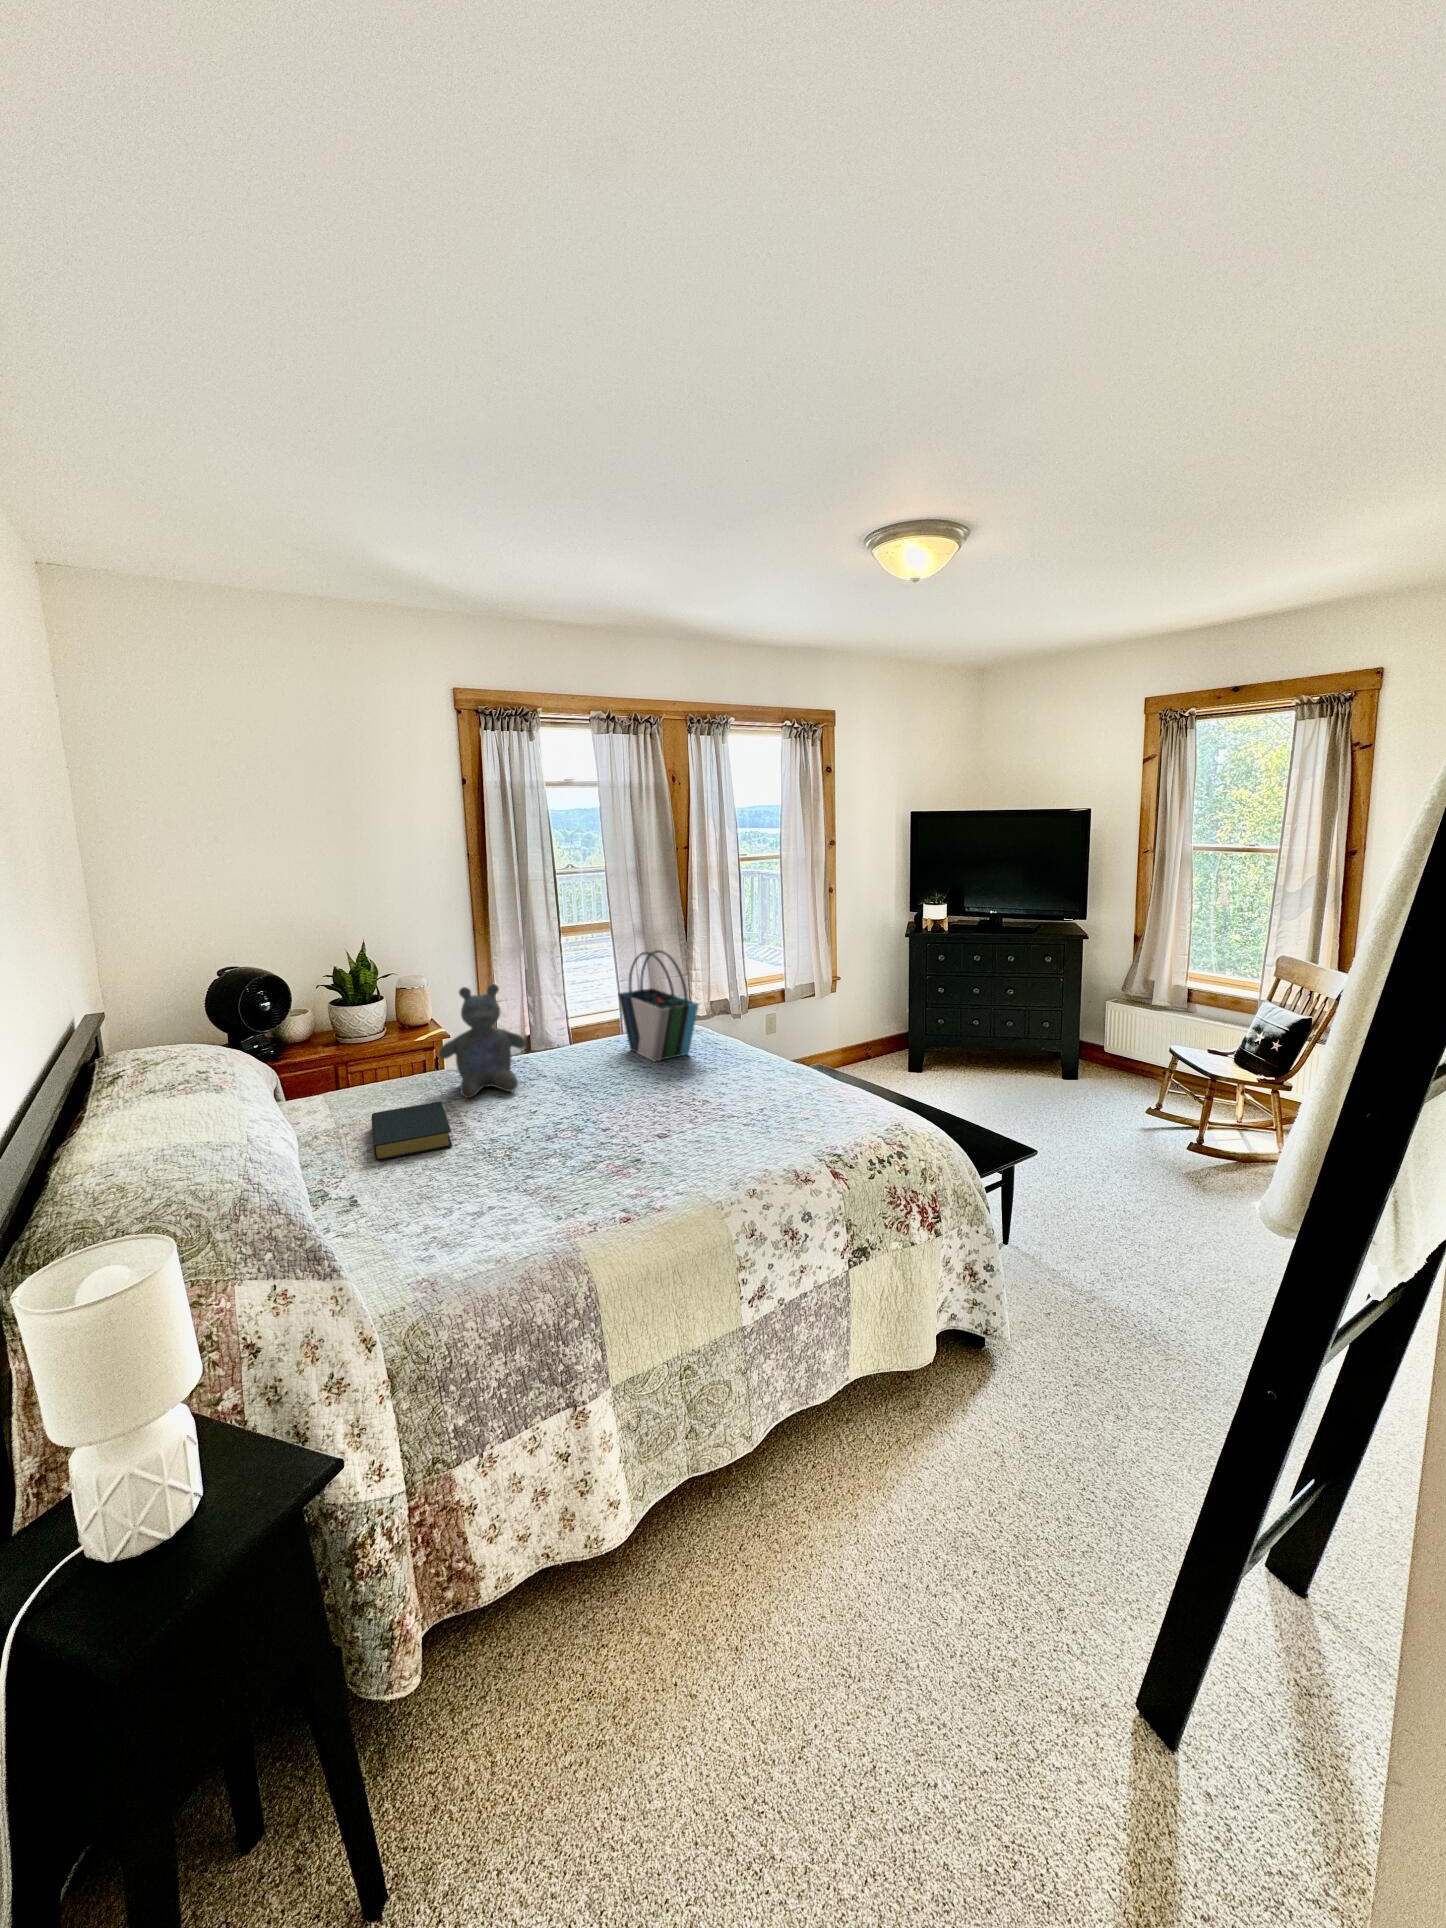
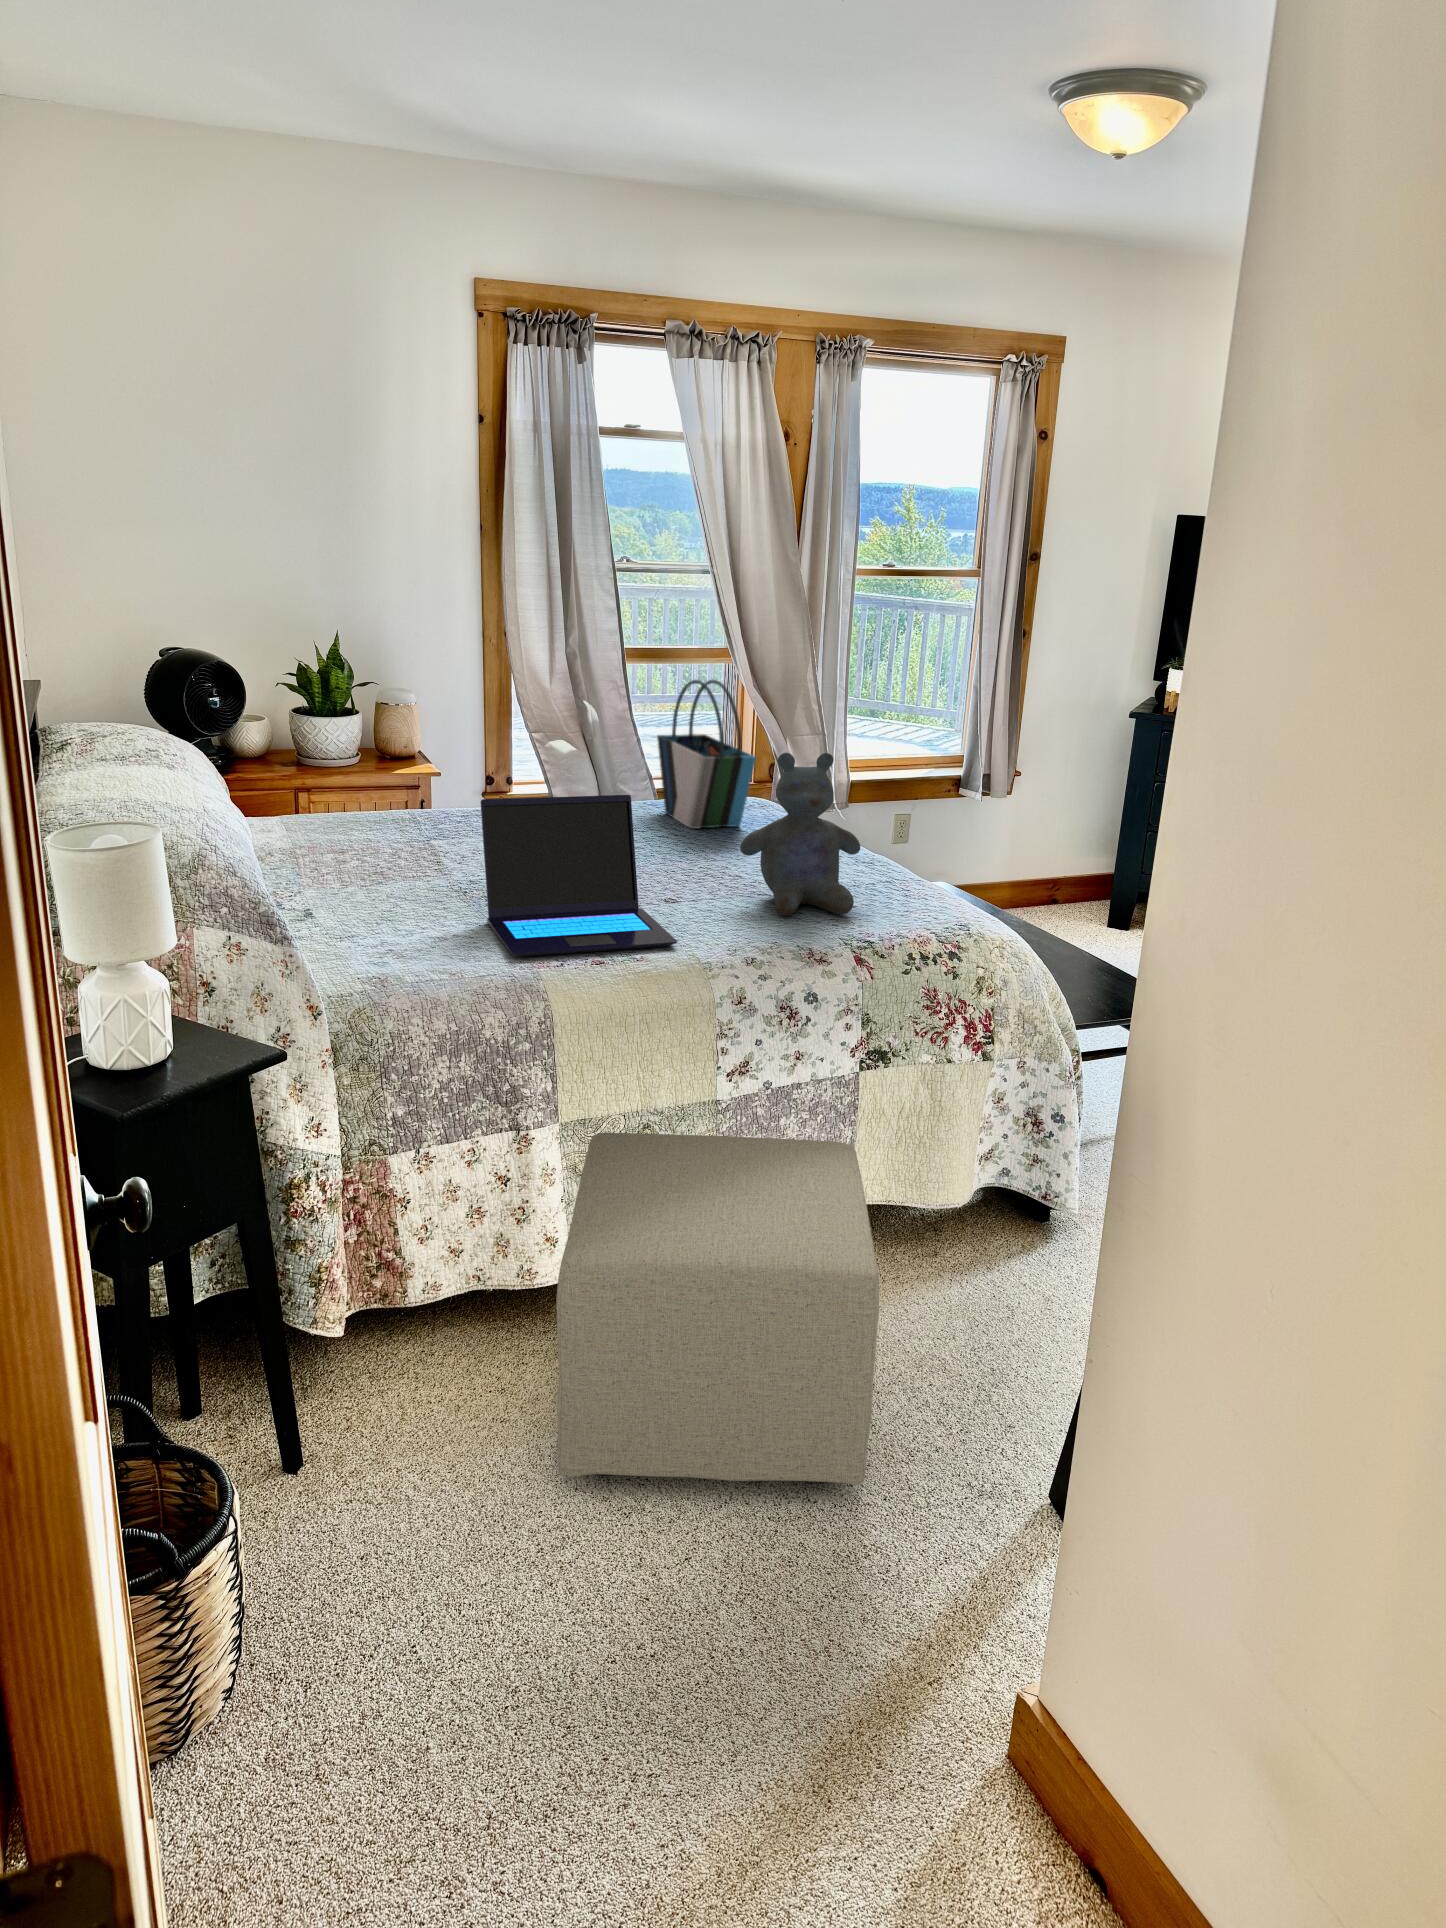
stuffed bear: present [439,984,526,1098] -> present [740,753,860,915]
laptop: none [505,1058,689,1226] -> present [480,795,677,957]
hardback book: present [371,1102,452,1160] -> none [332,834,421,881]
ottoman: none [646,1359,986,1852] -> present [556,1133,879,1485]

